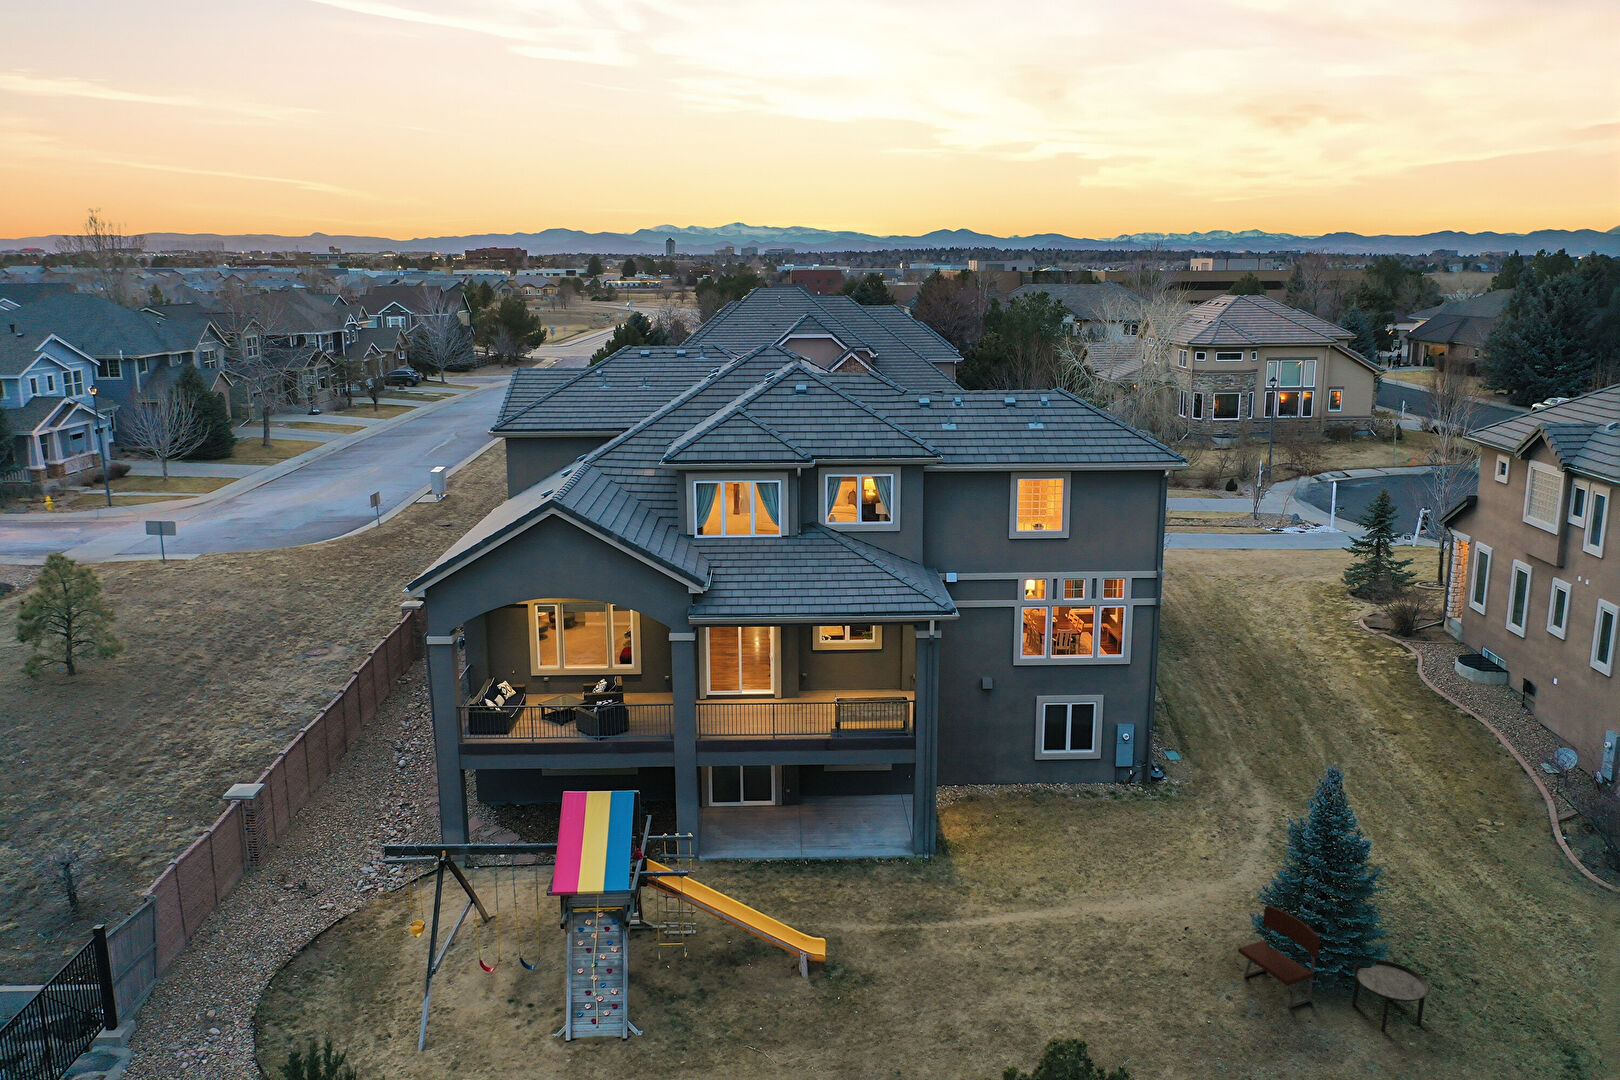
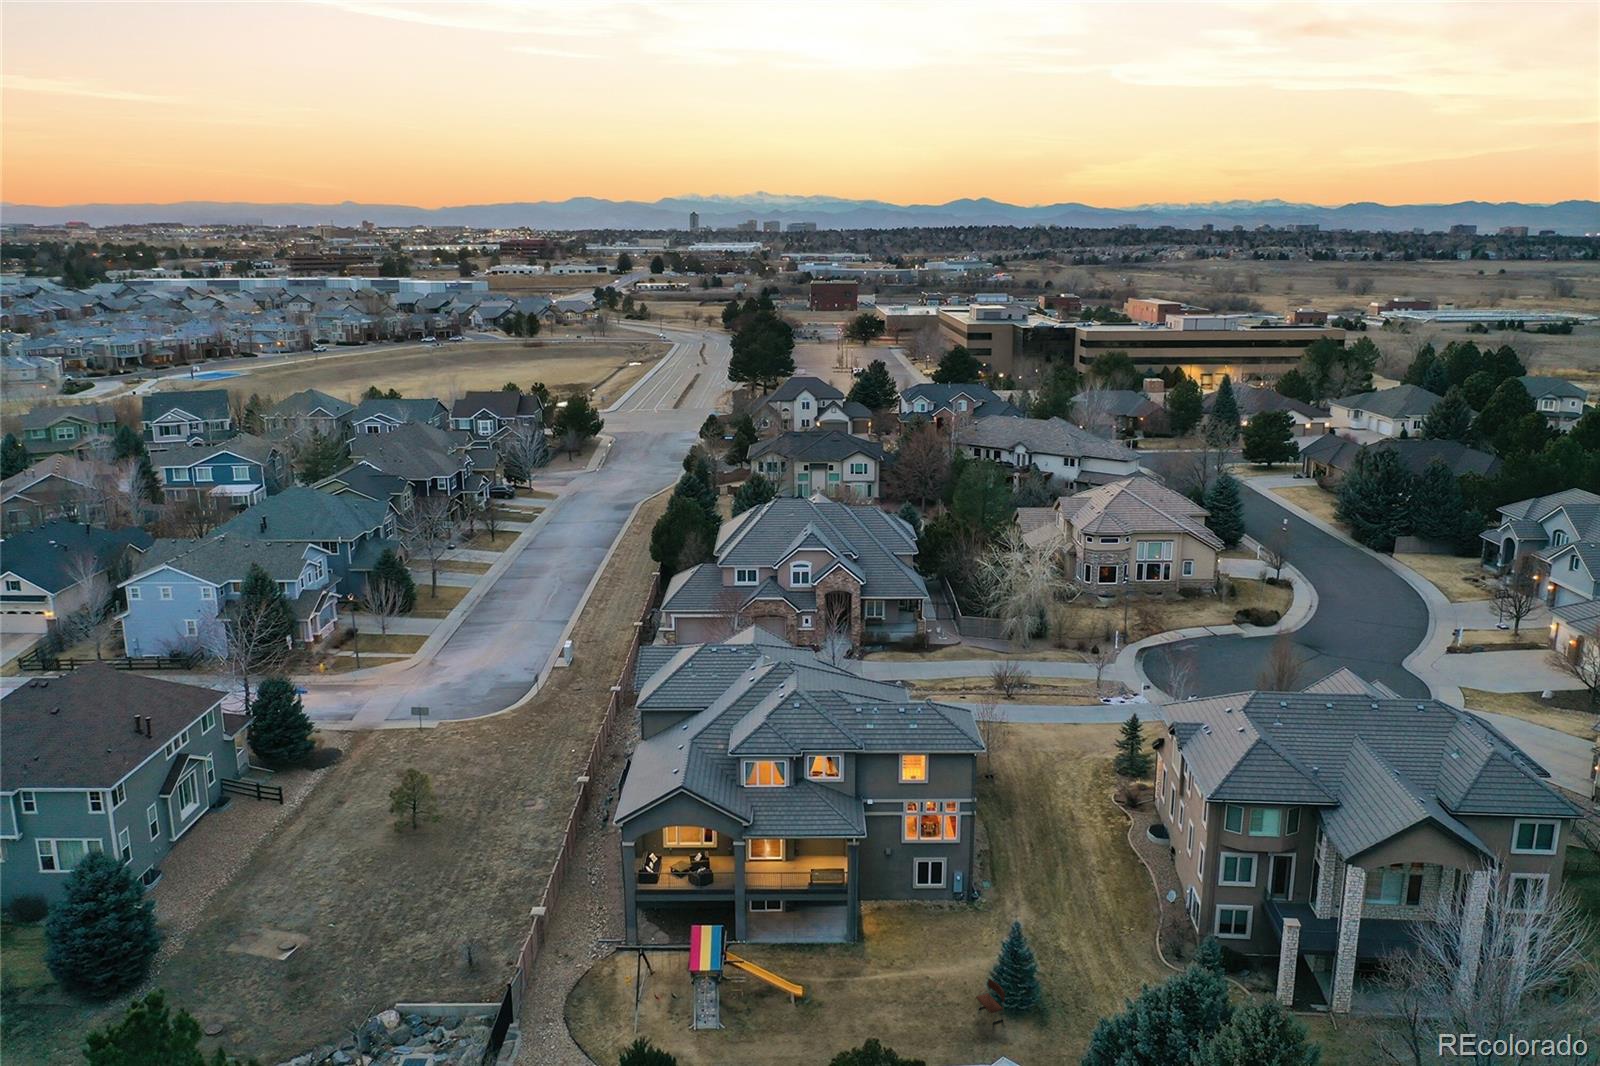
round table: present [1352,960,1430,1032] -> none [1019,1003,1047,1034]

